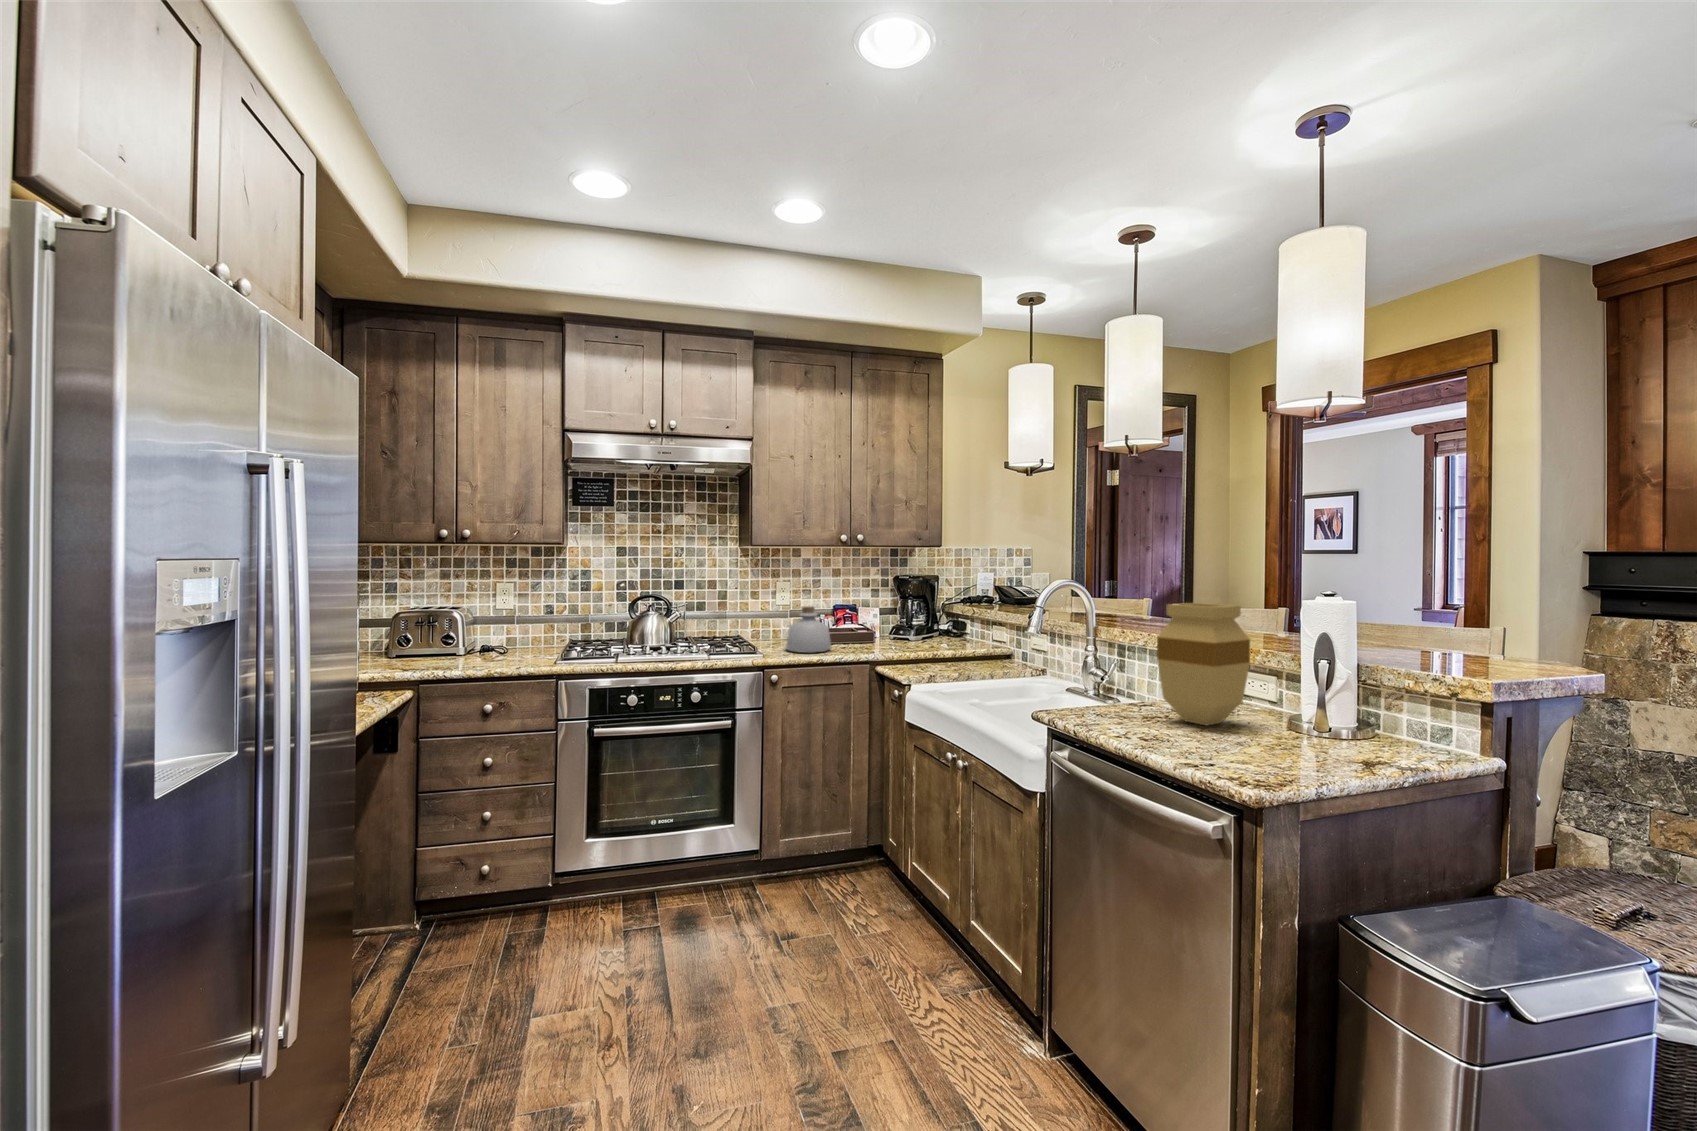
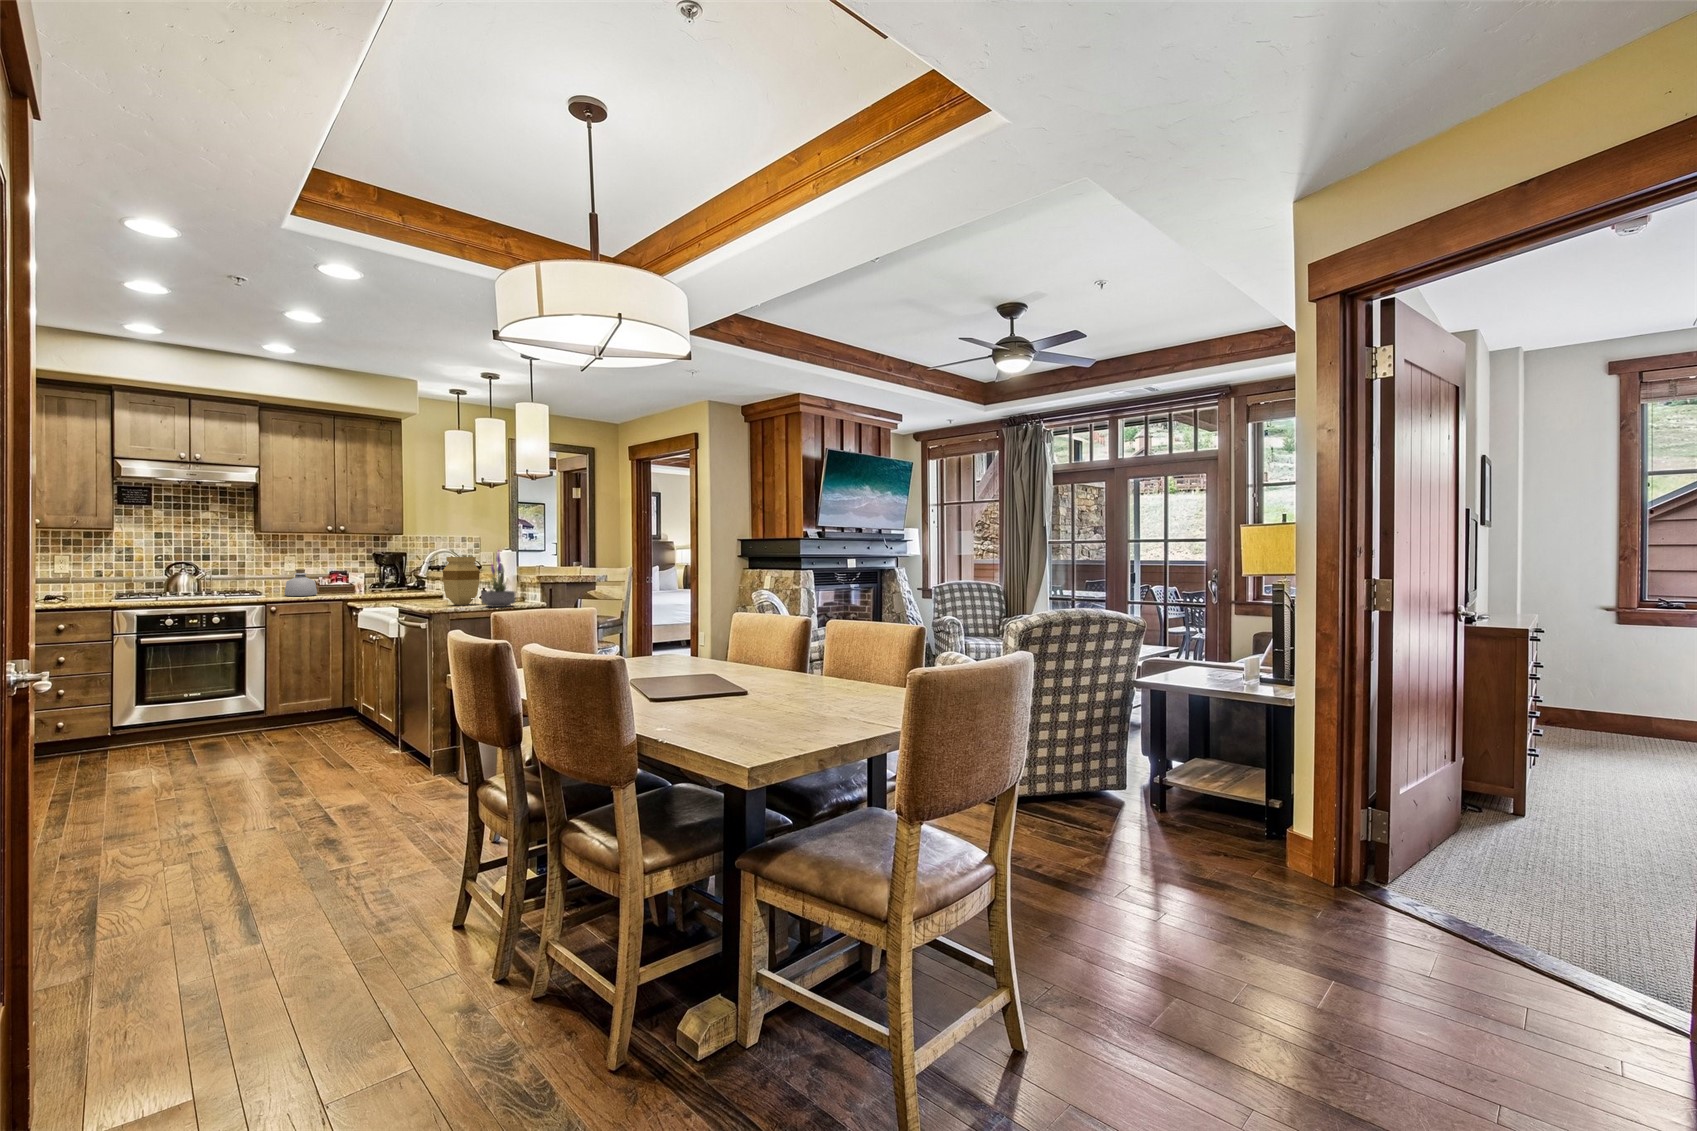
potted plant: none [1313,590,1431,762] -> present [481,550,516,607]

